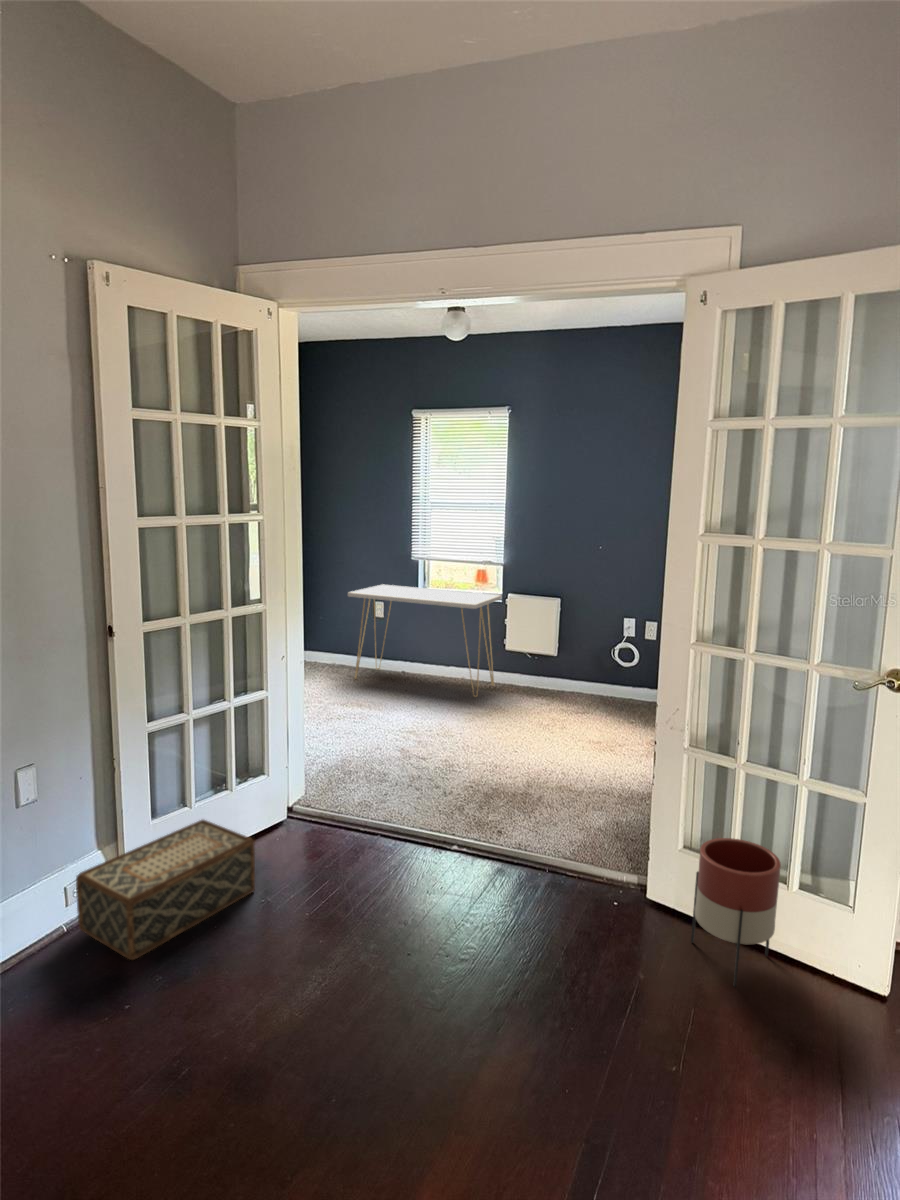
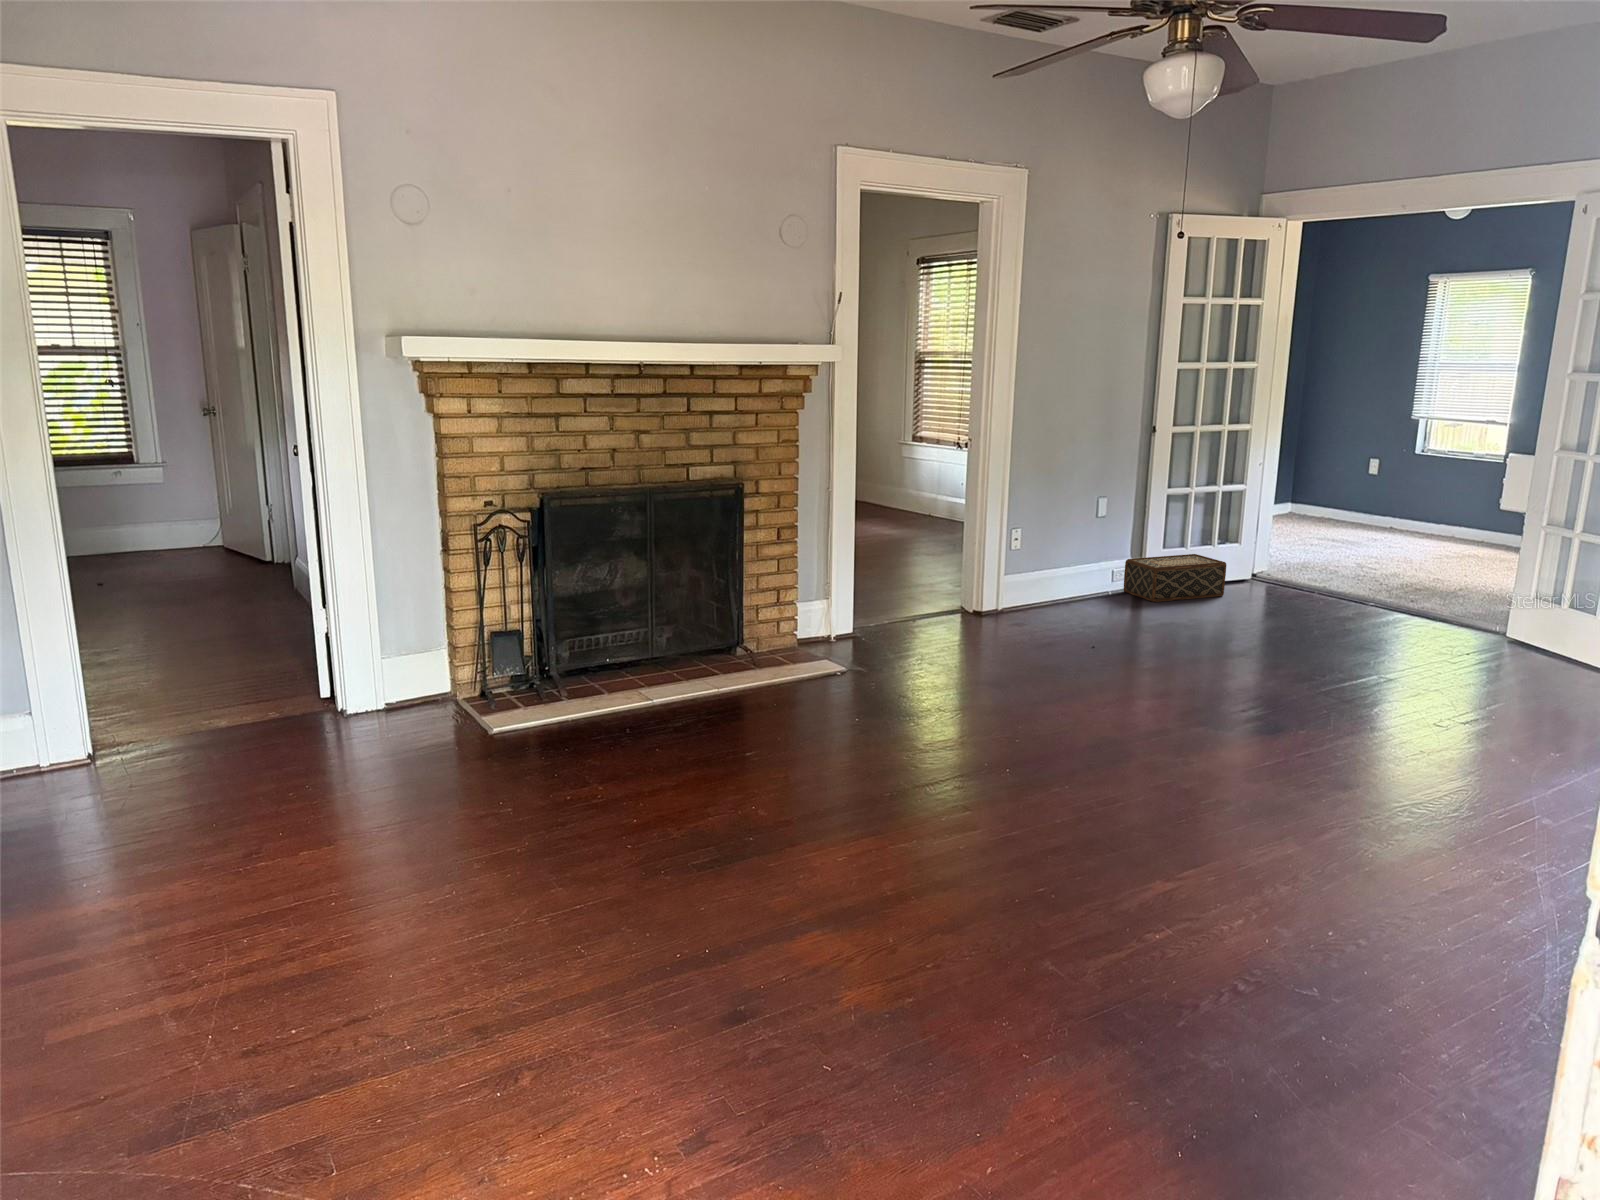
console table: present [348,584,501,697] -> none [1334,443,1504,549]
planter: present [691,838,781,987] -> none [1519,579,1586,662]

